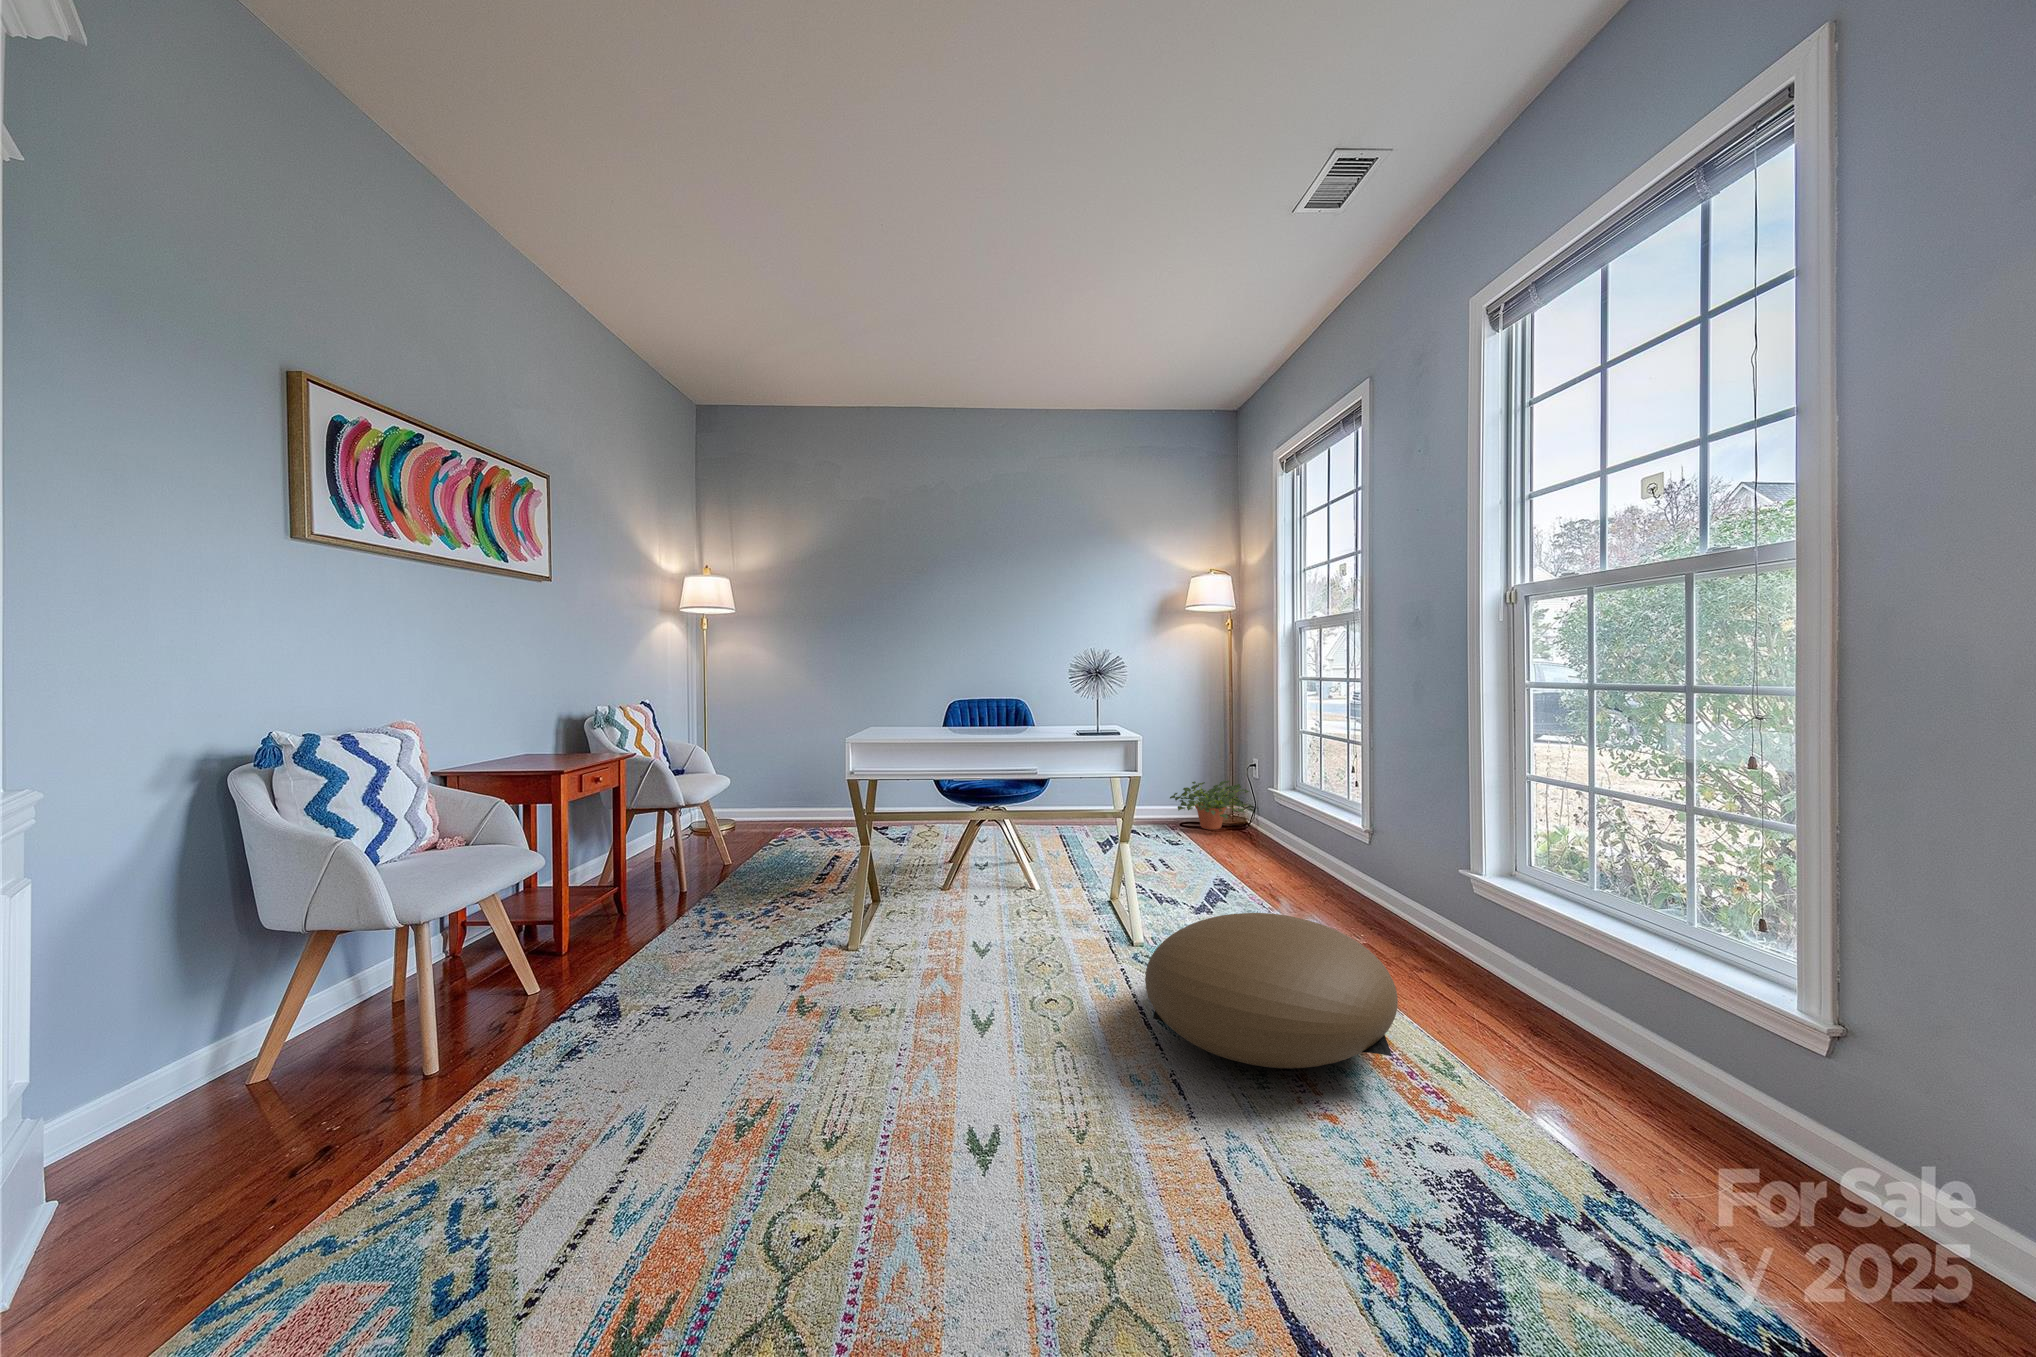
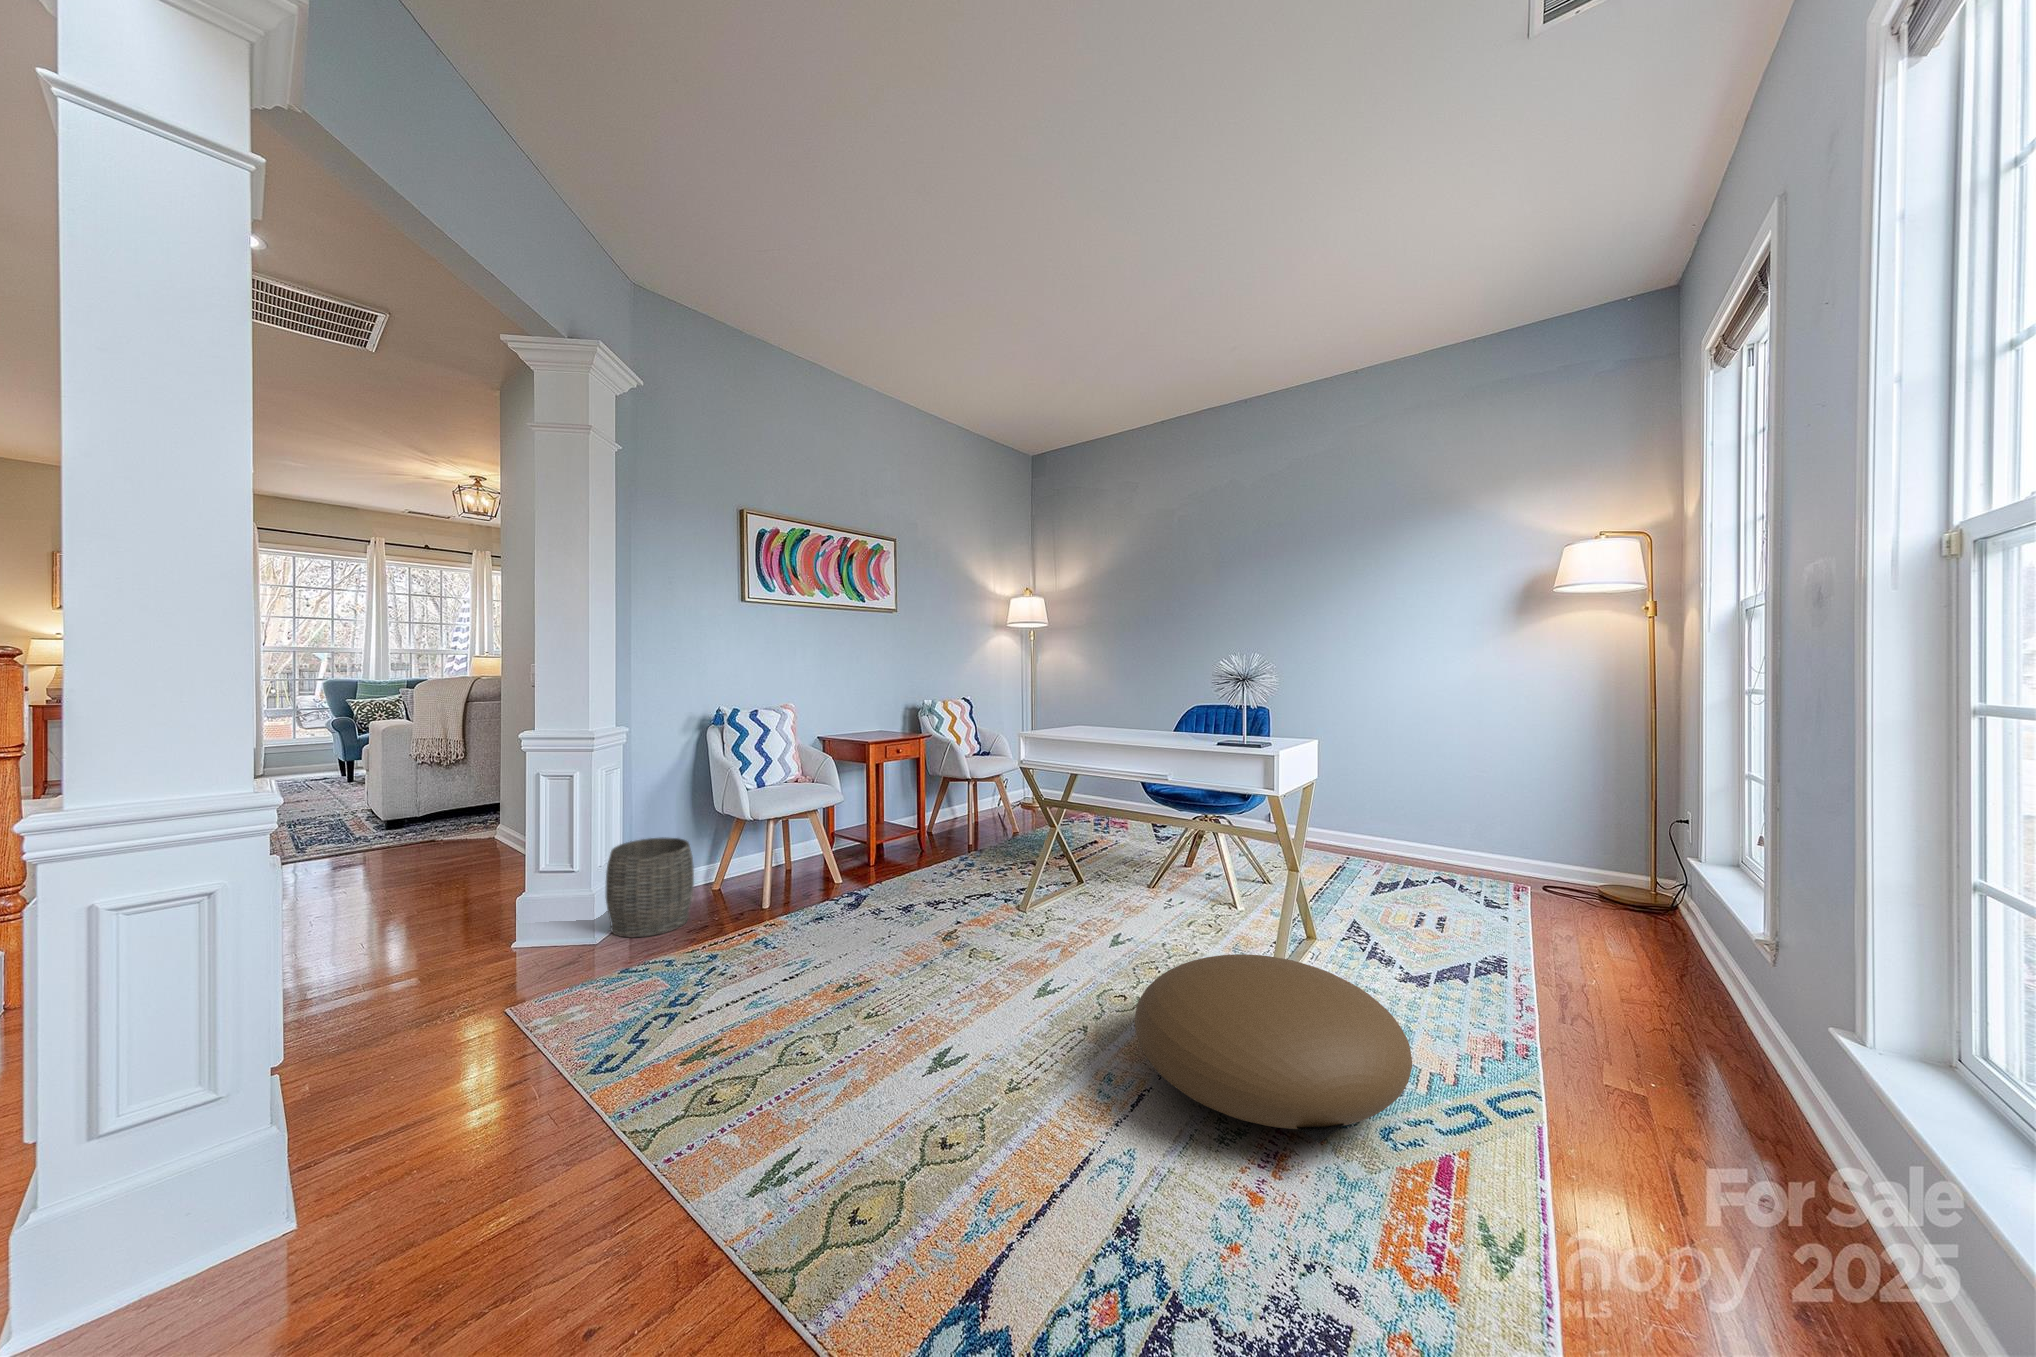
potted plant: present [1170,781,1254,830] -> none [1452,821,1568,881]
woven basket: none [75,981,311,1216] -> present [606,838,694,938]

